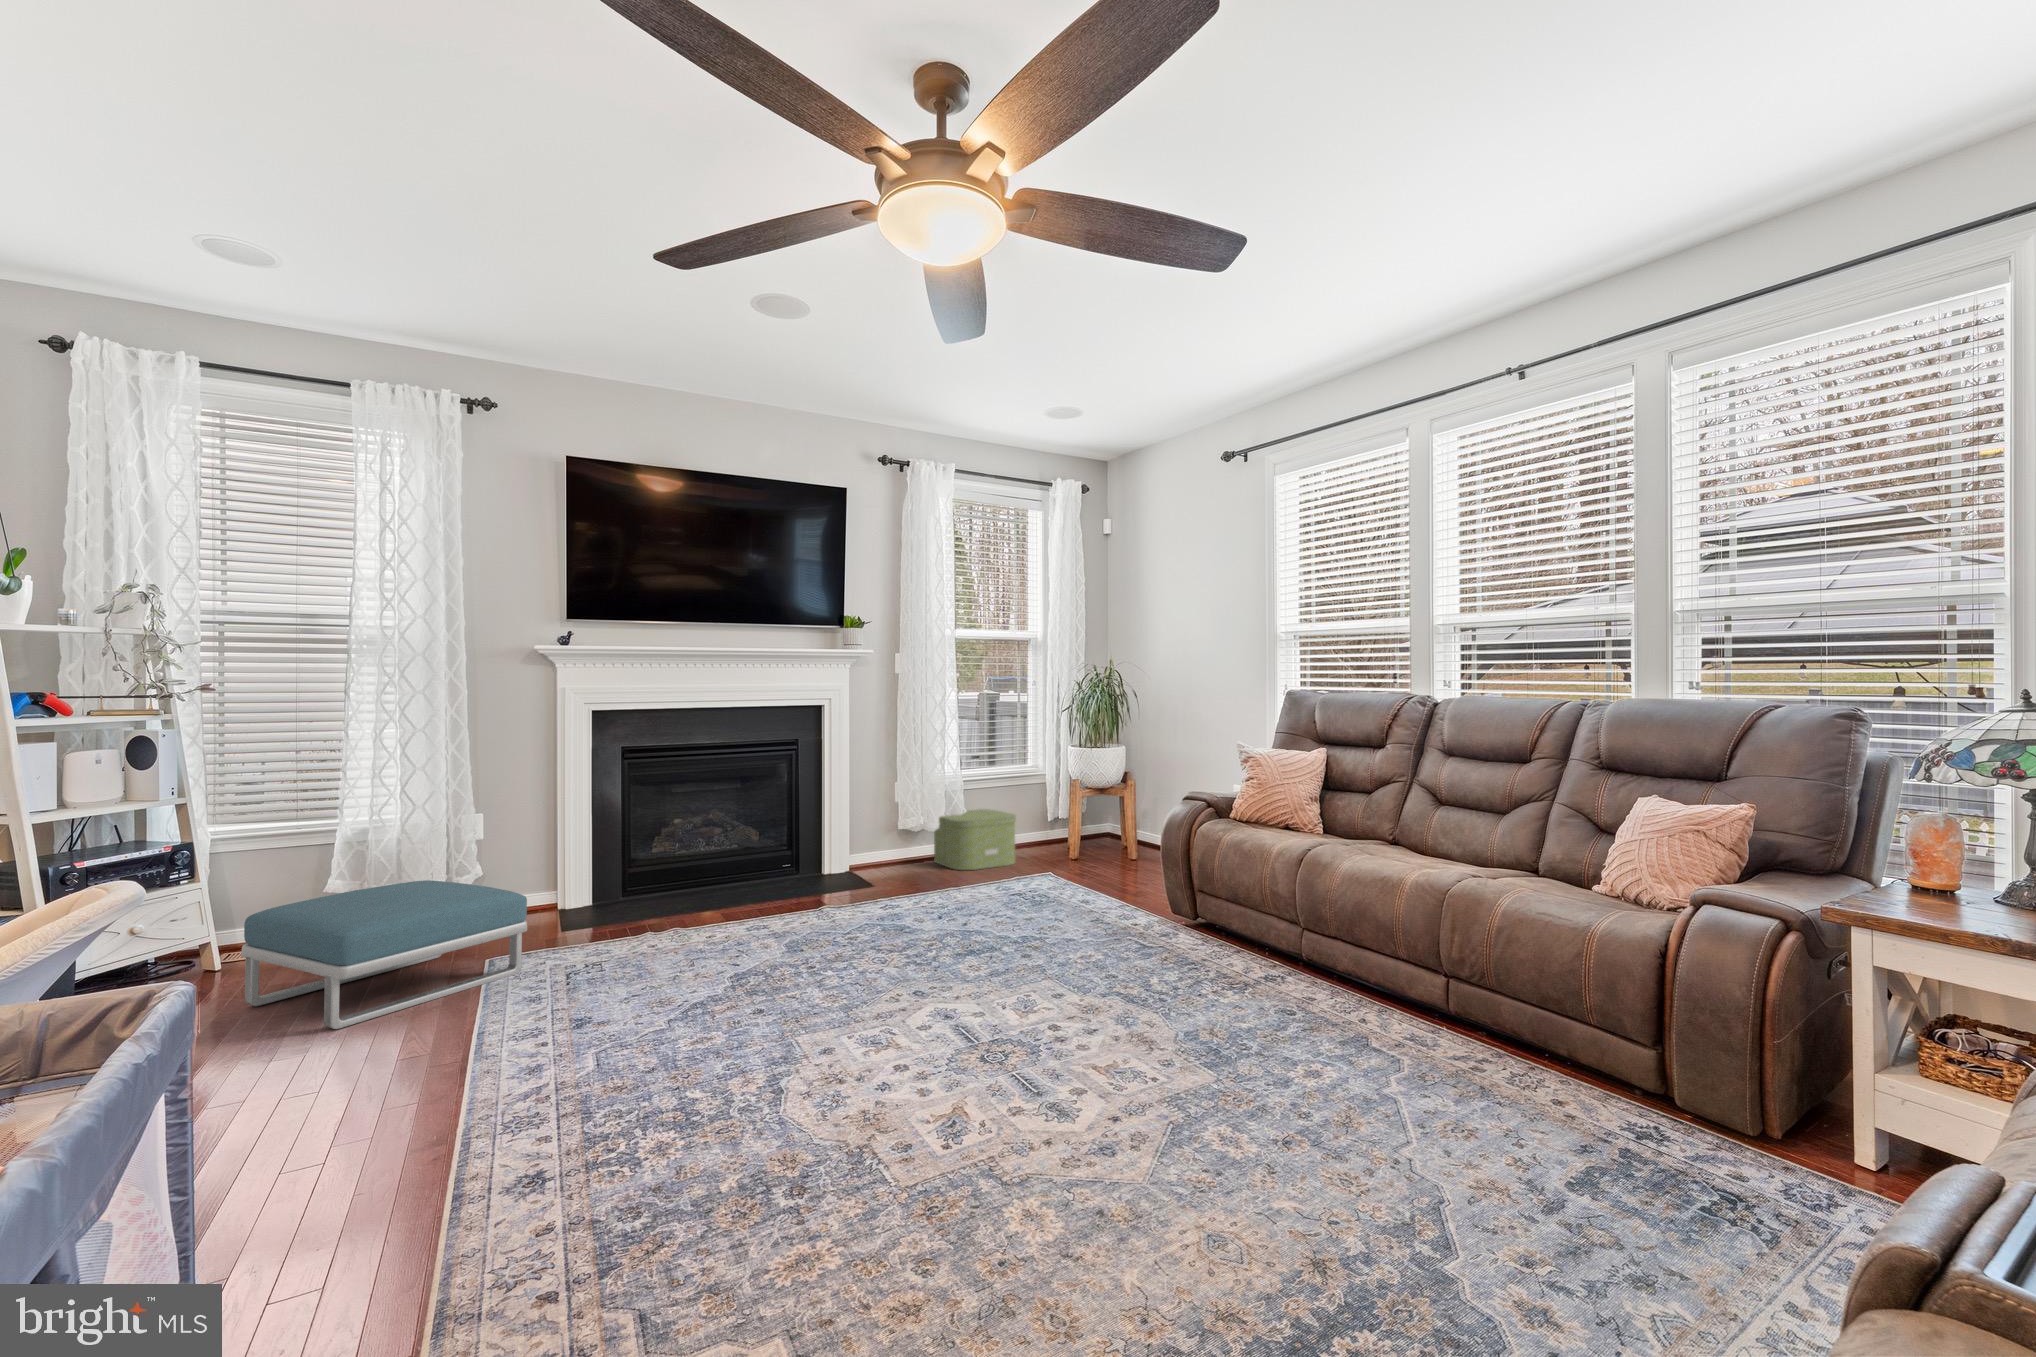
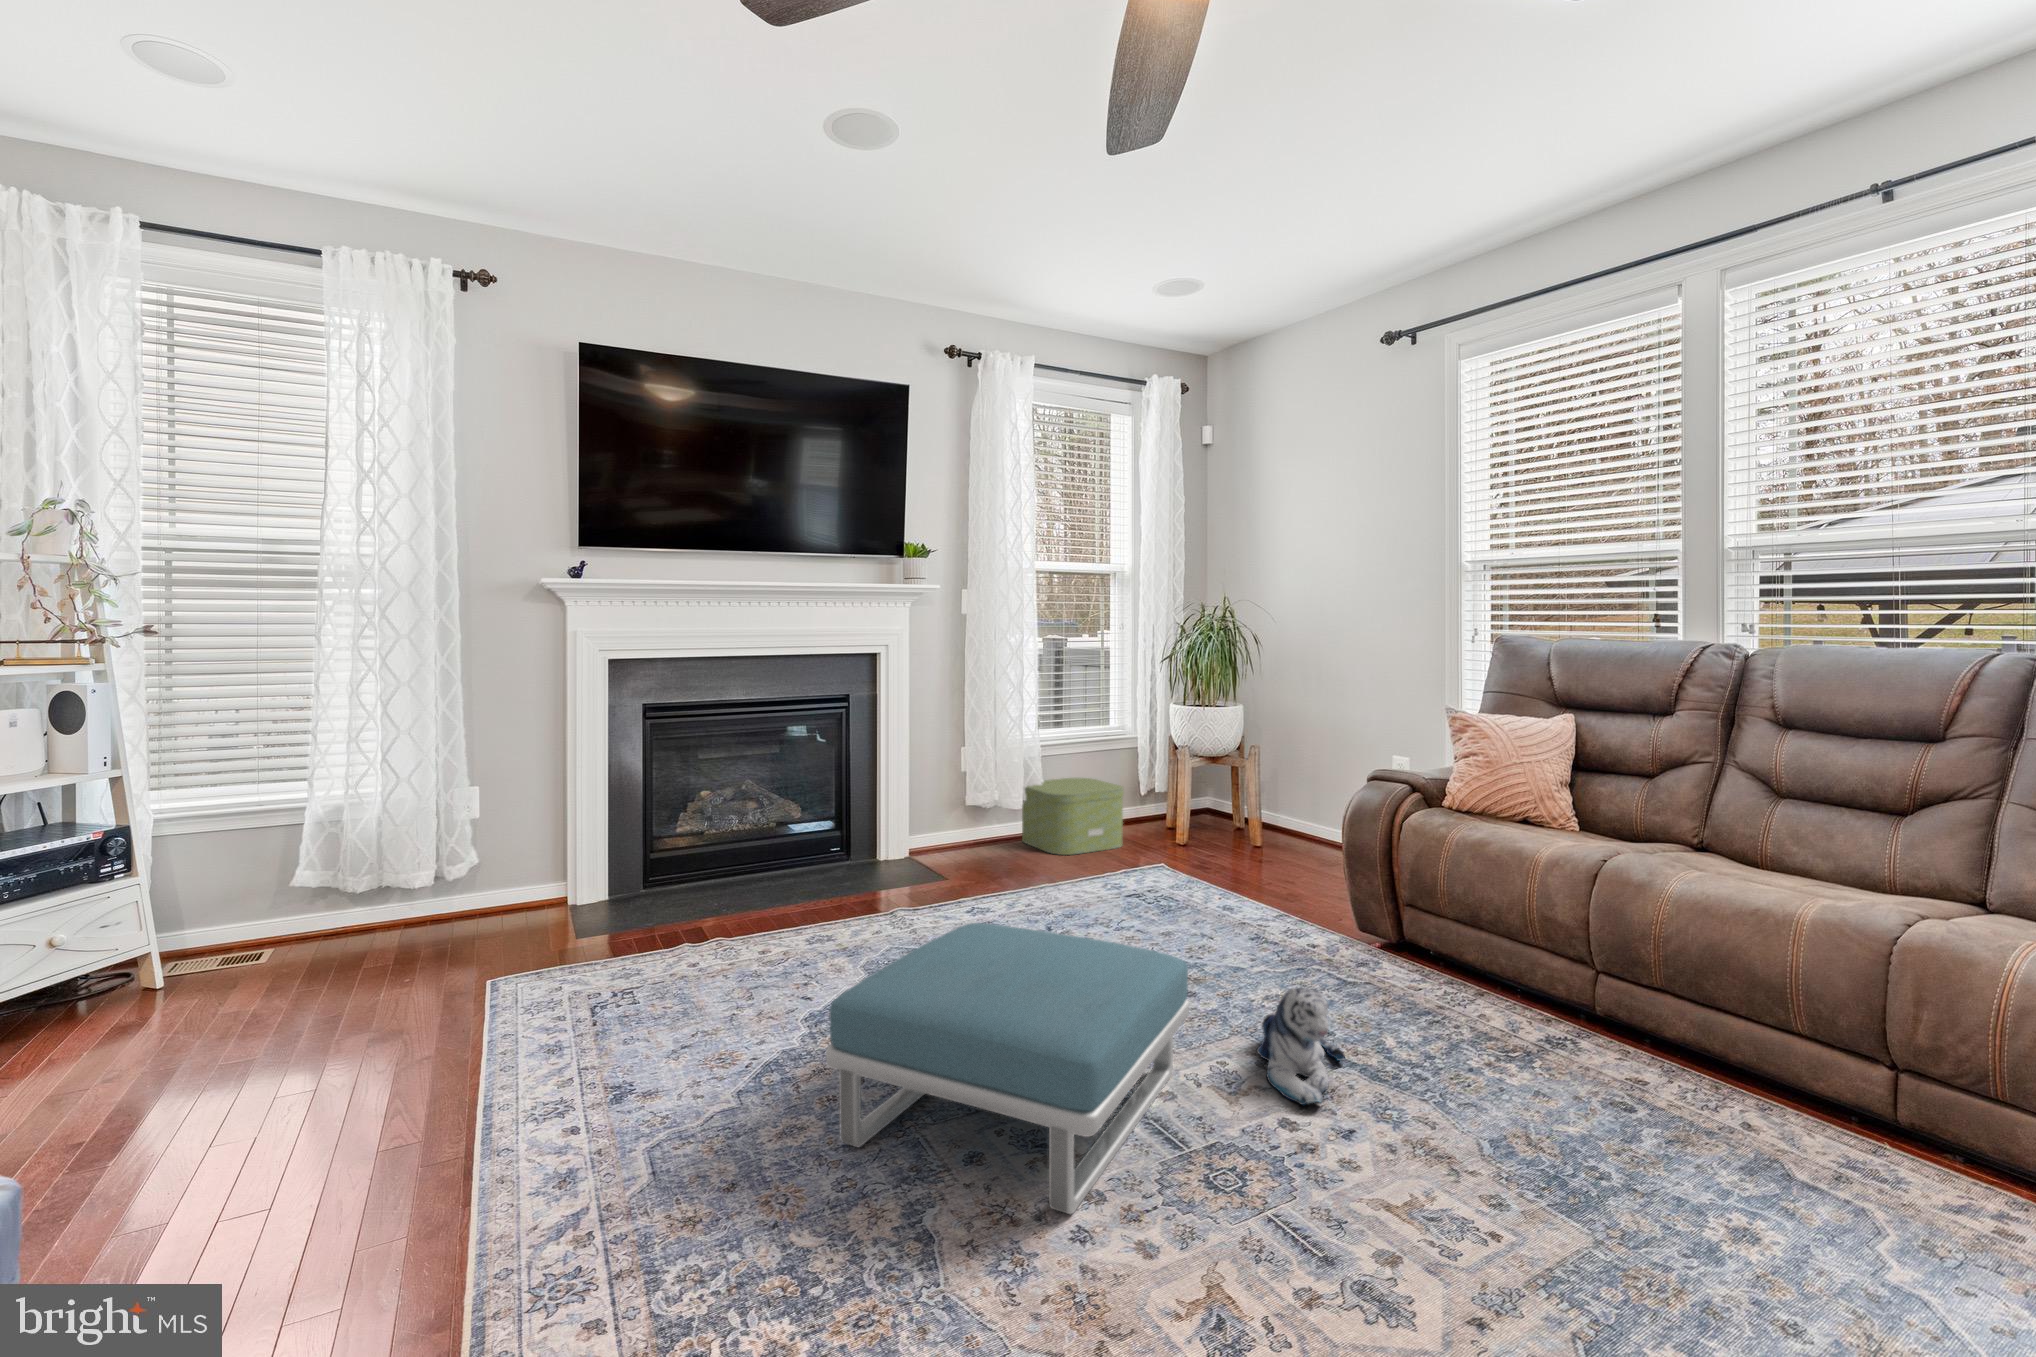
footstool: present [241,880,527,1029] -> present [826,923,1189,1214]
plush toy: none [1059,937,1122,1019] -> present [1257,987,1345,1105]

